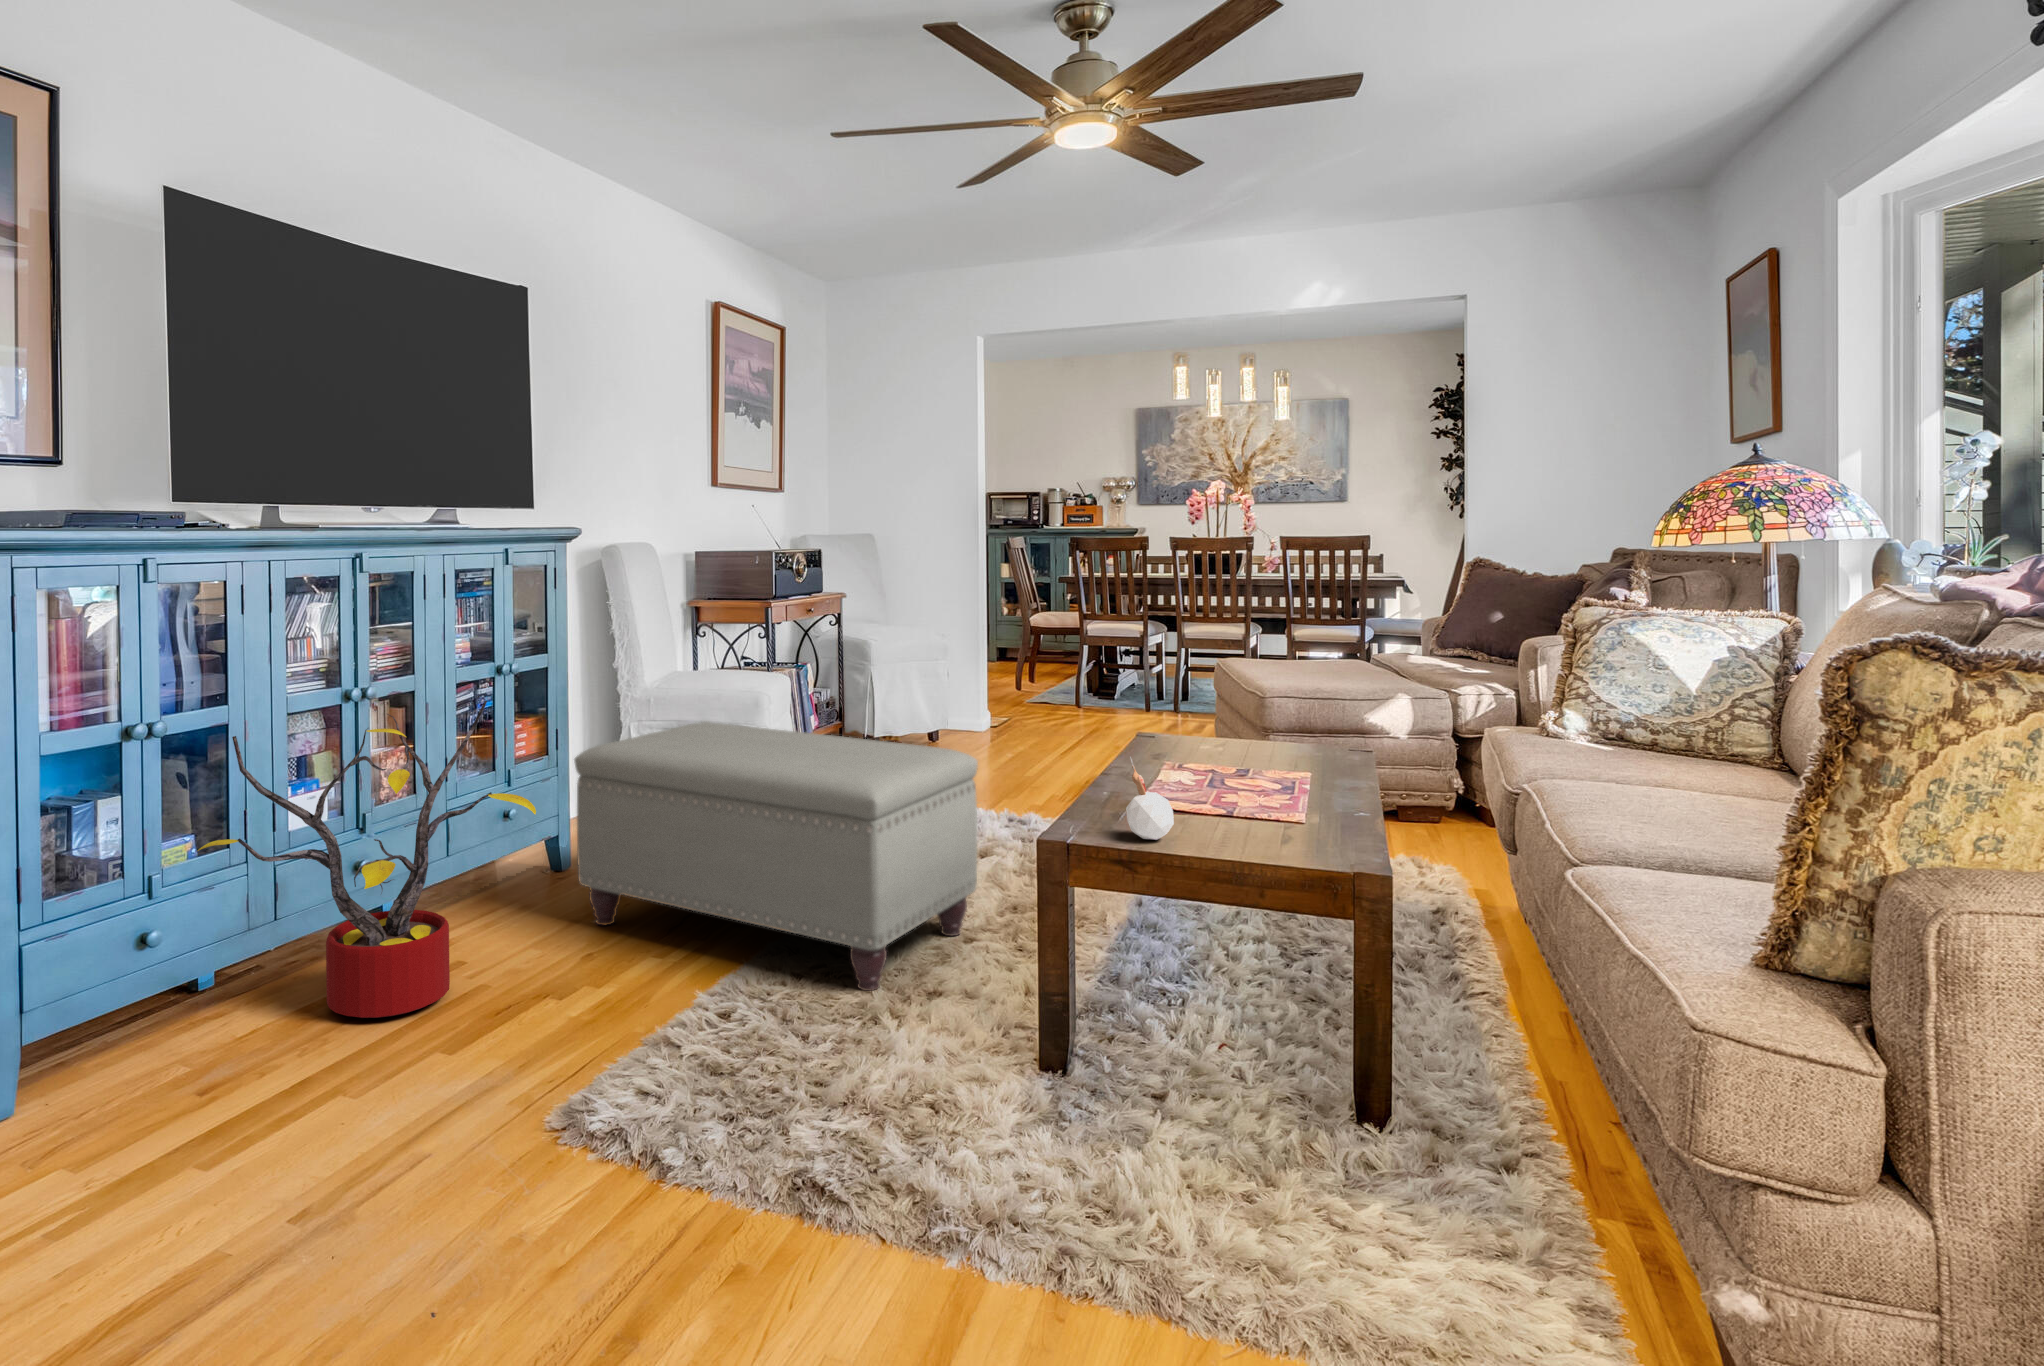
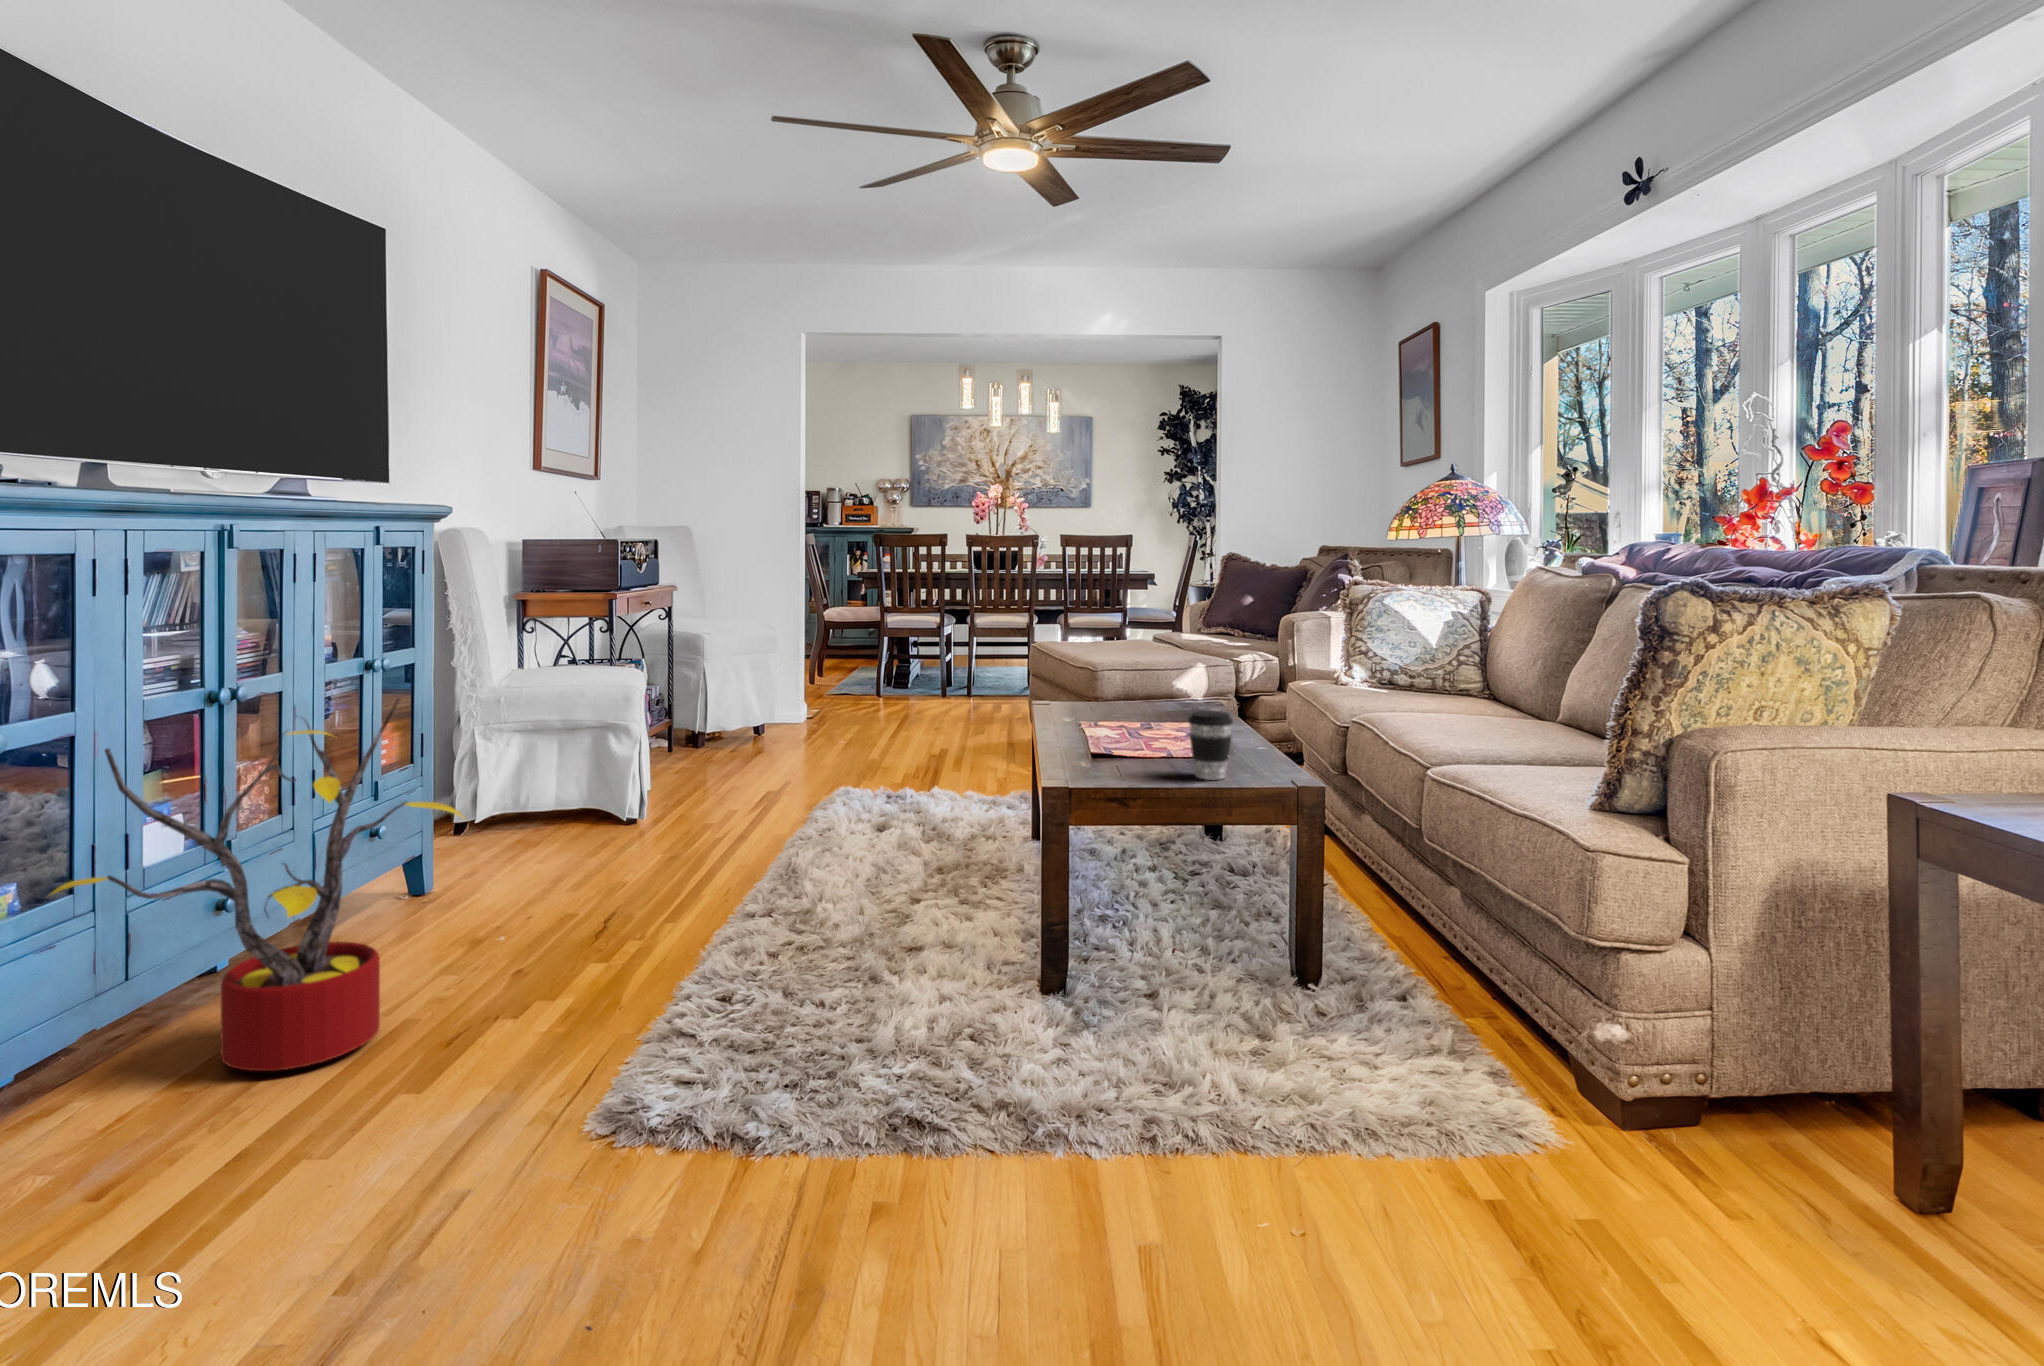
ottoman: present [574,722,978,991] -> none [486,717,917,960]
candle: present [1126,757,1174,840] -> none [1115,708,1155,779]
coffee cup: none [1216,767,1273,851] -> present [1188,711,1233,780]

